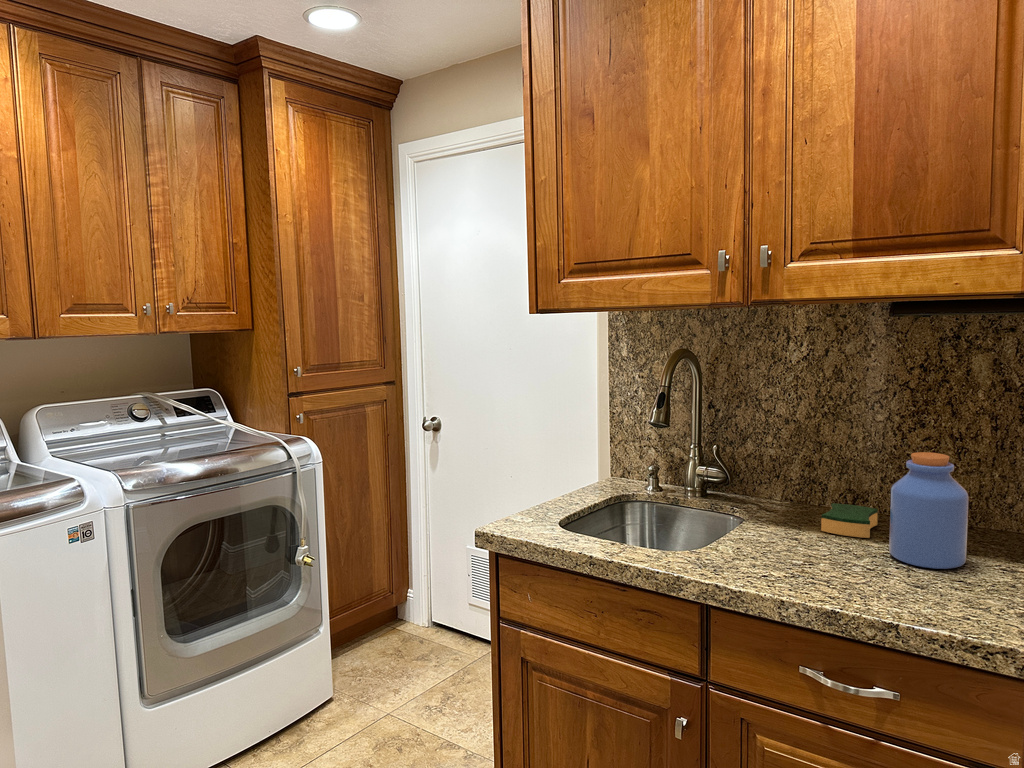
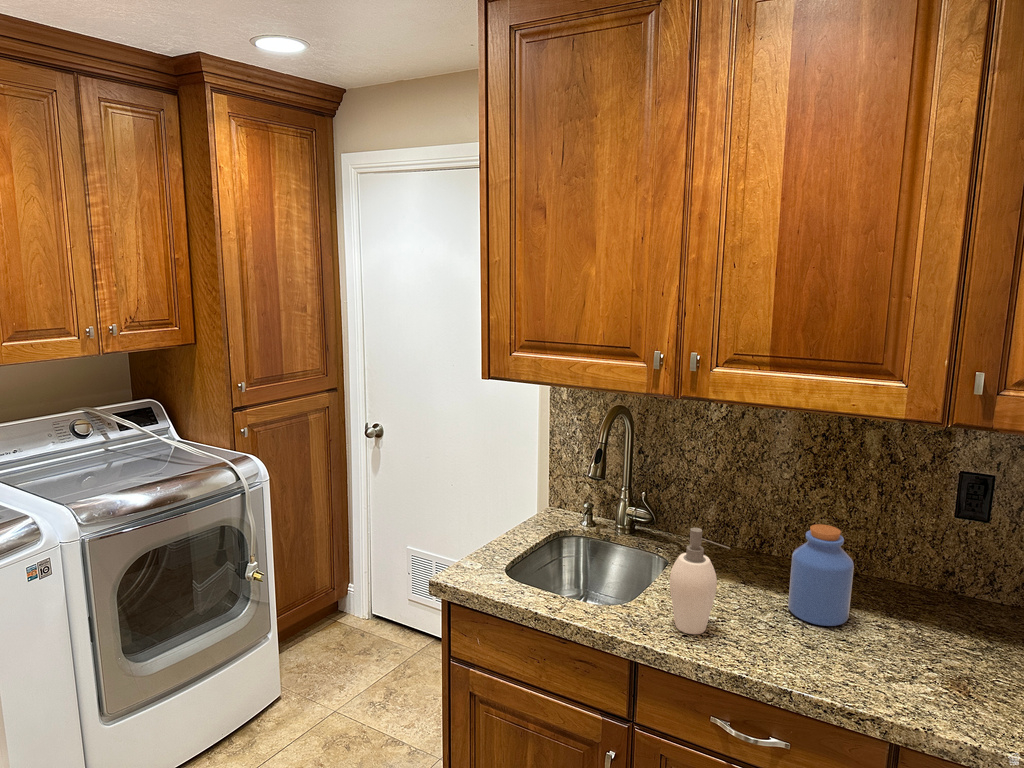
soap dispenser: none [744,450,814,574] -> present [670,528,730,634]
sponge: present [821,503,878,538] -> none [733,551,781,588]

